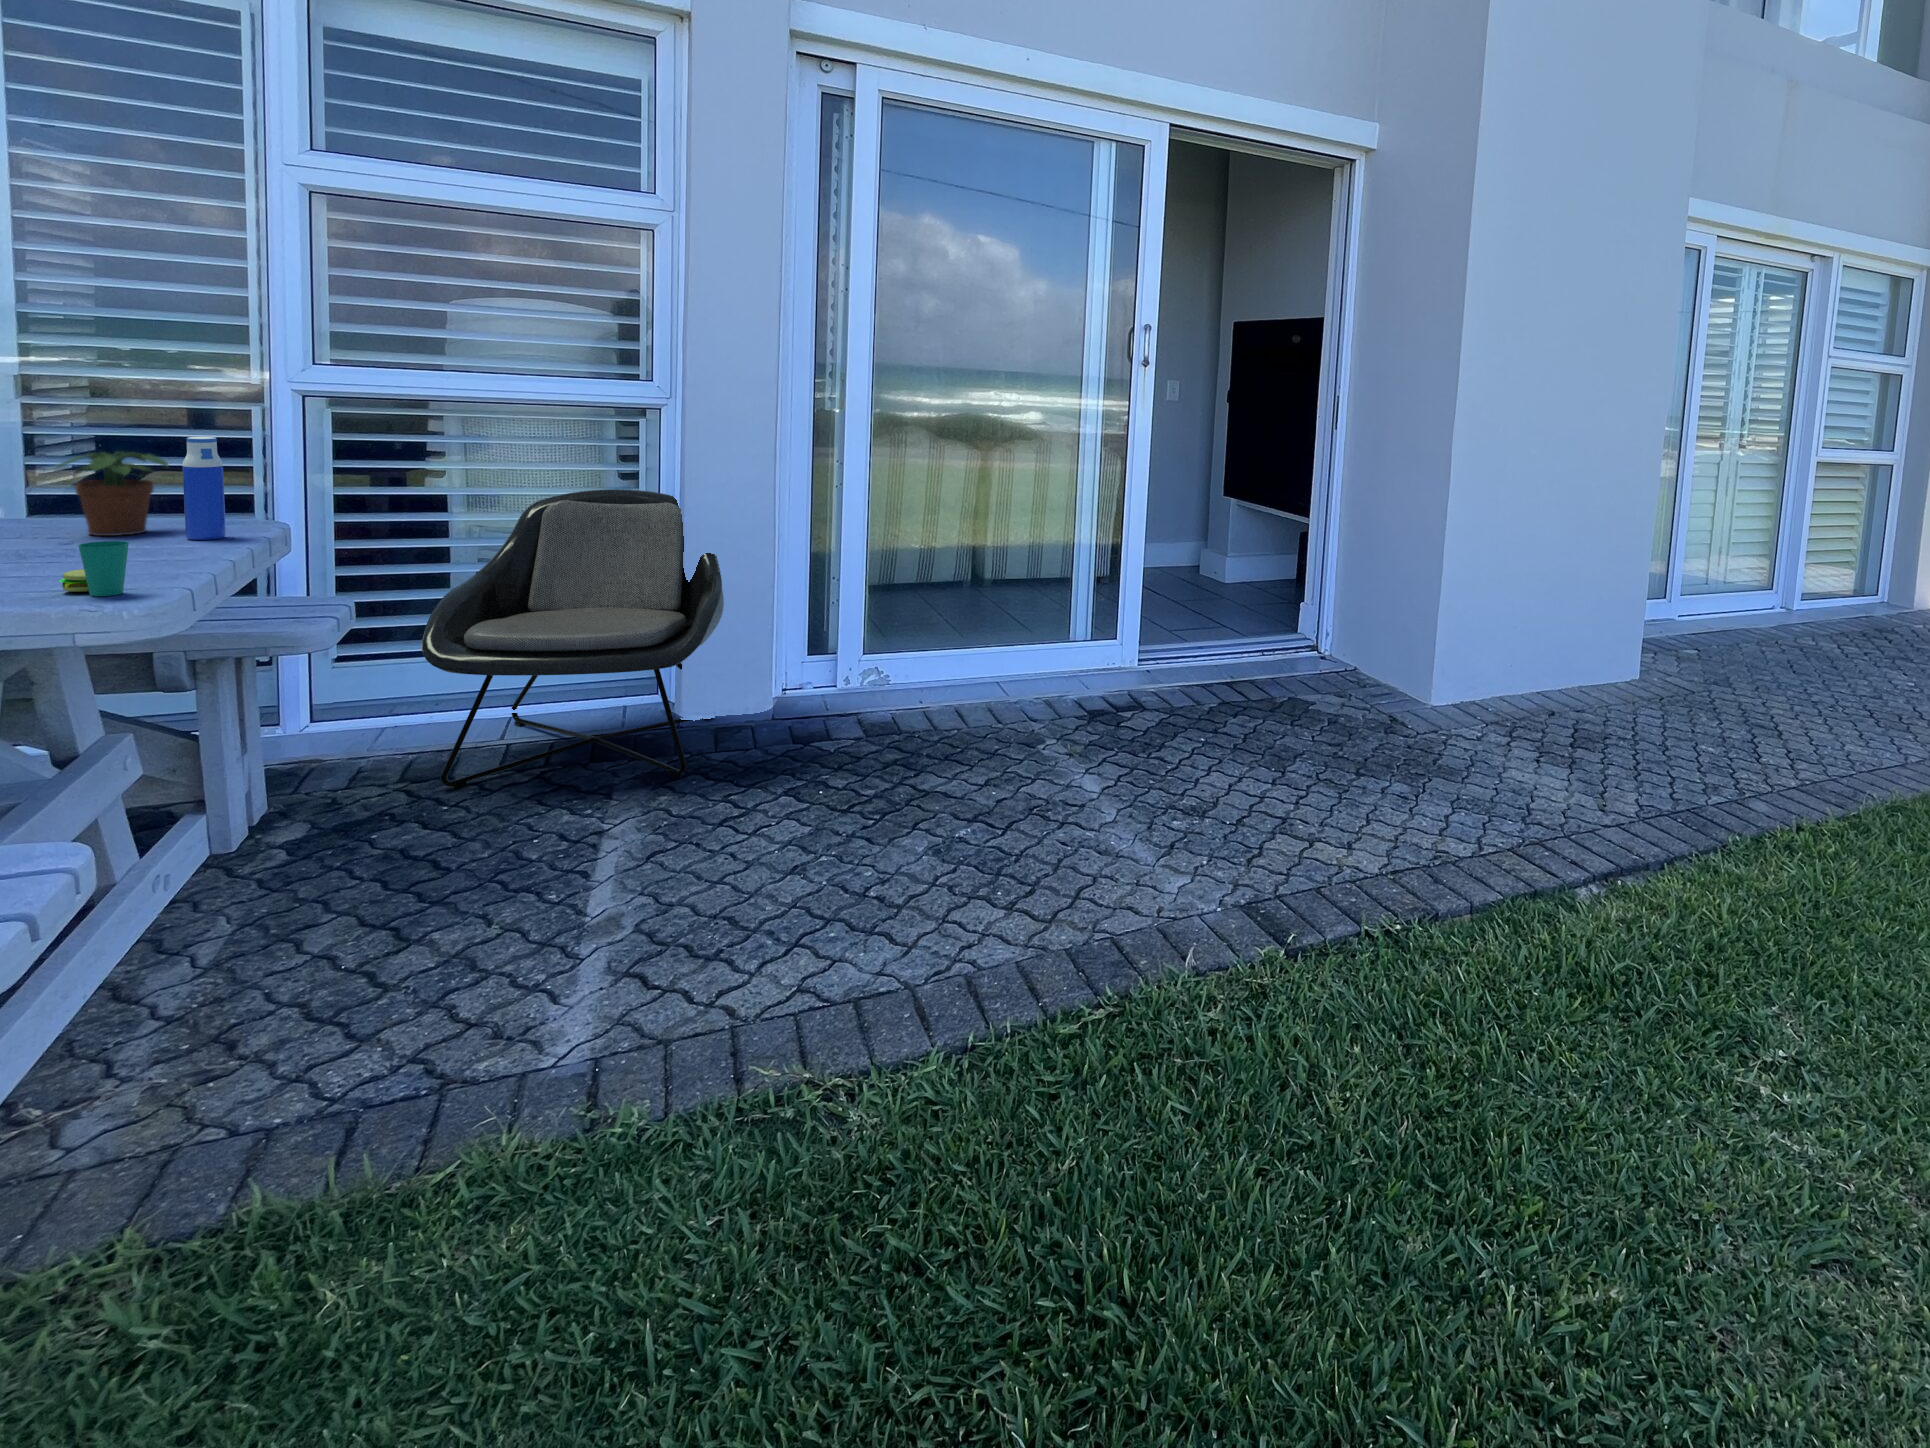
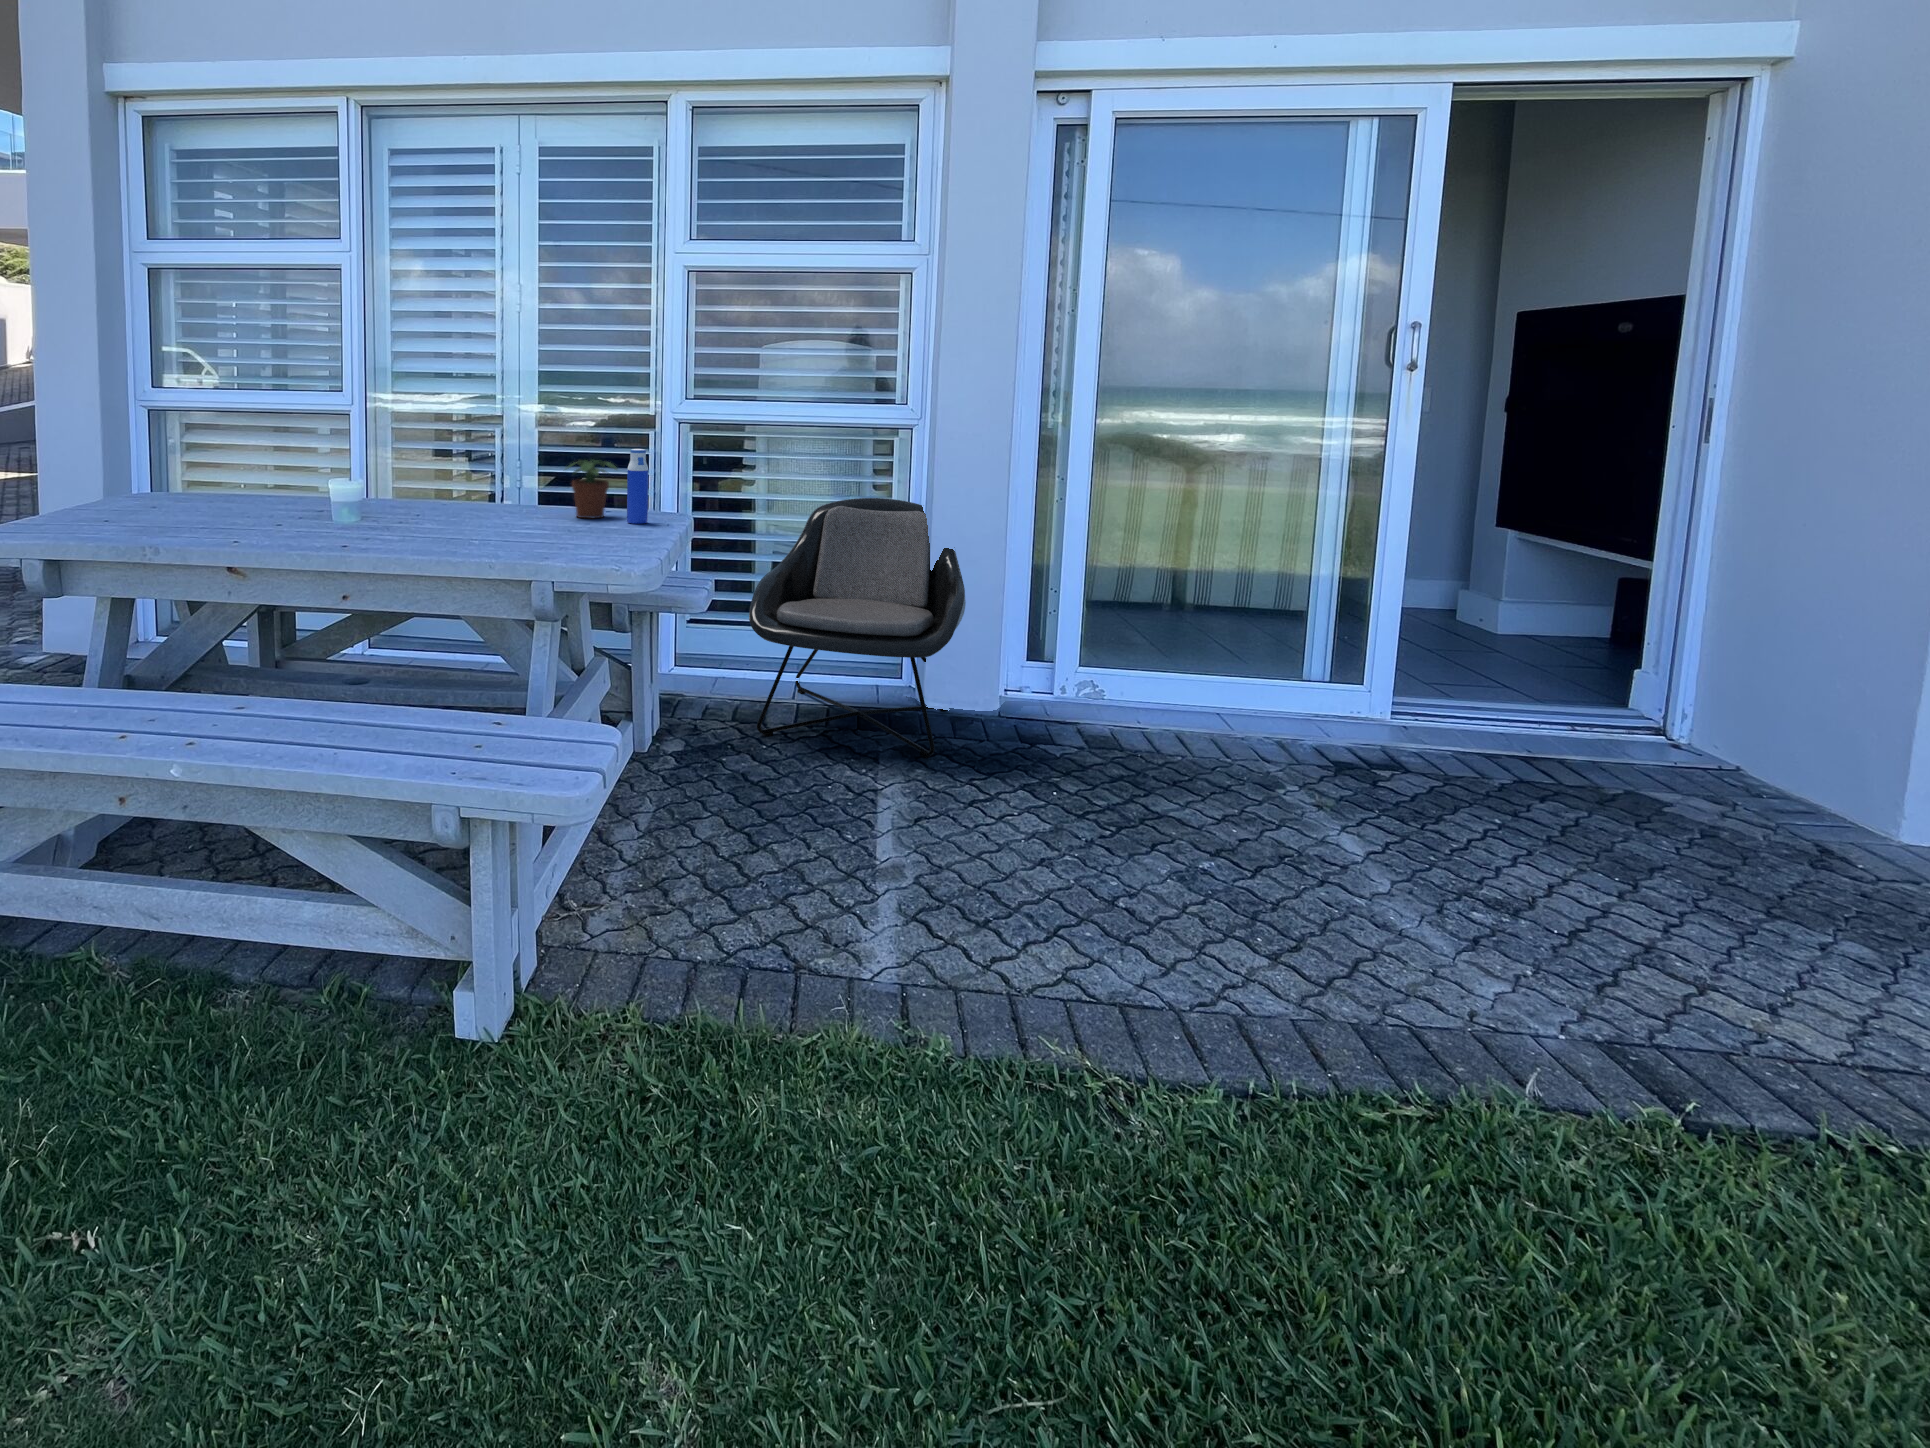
cup: present [59,541,129,596] -> none [583,519,619,557]

